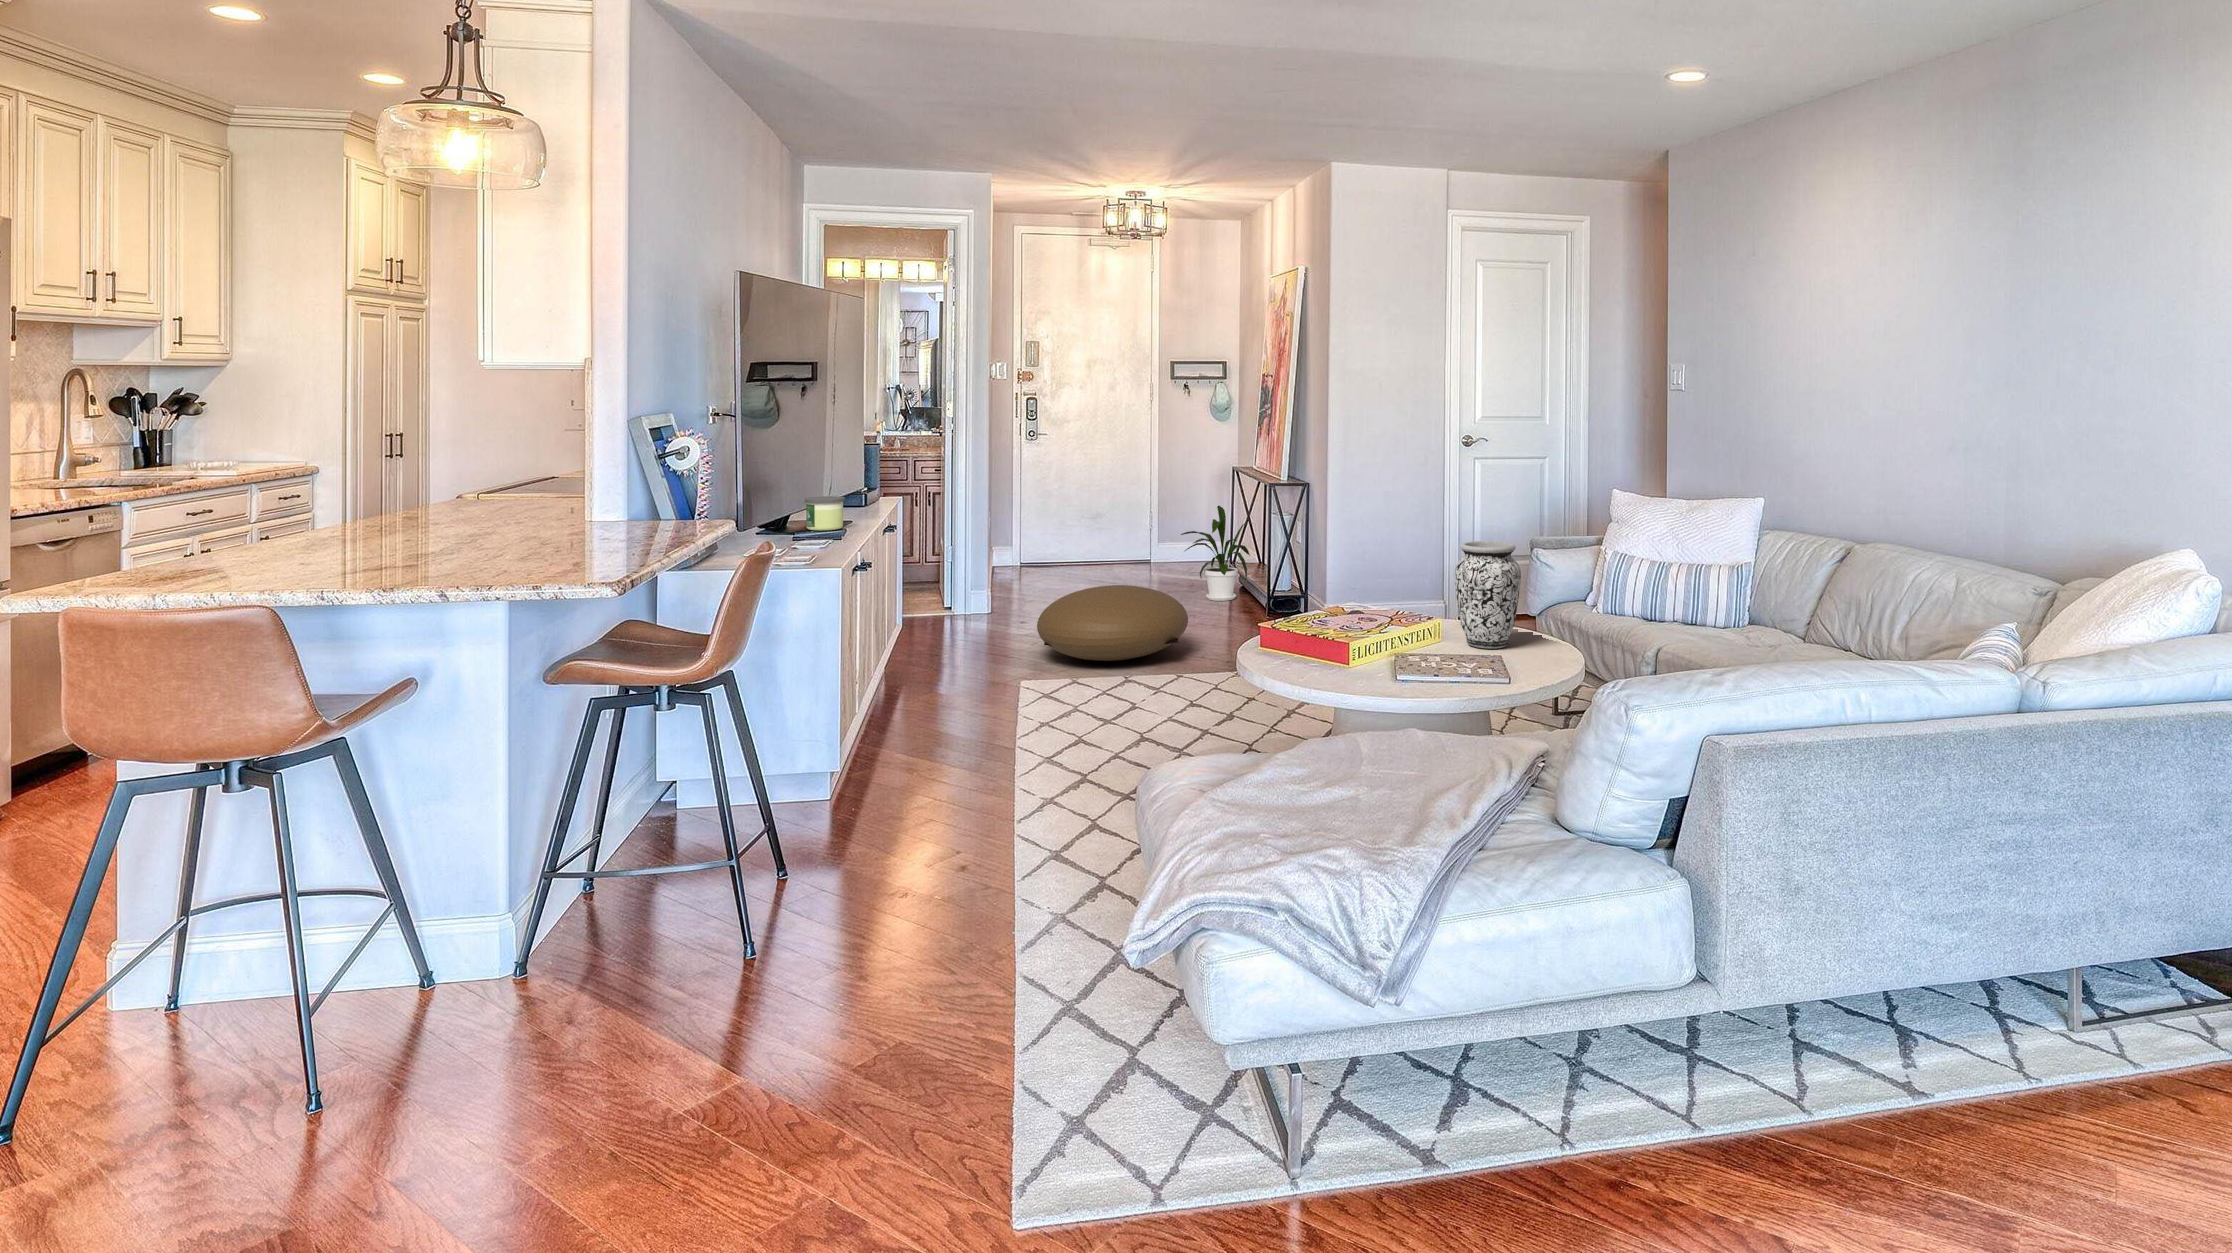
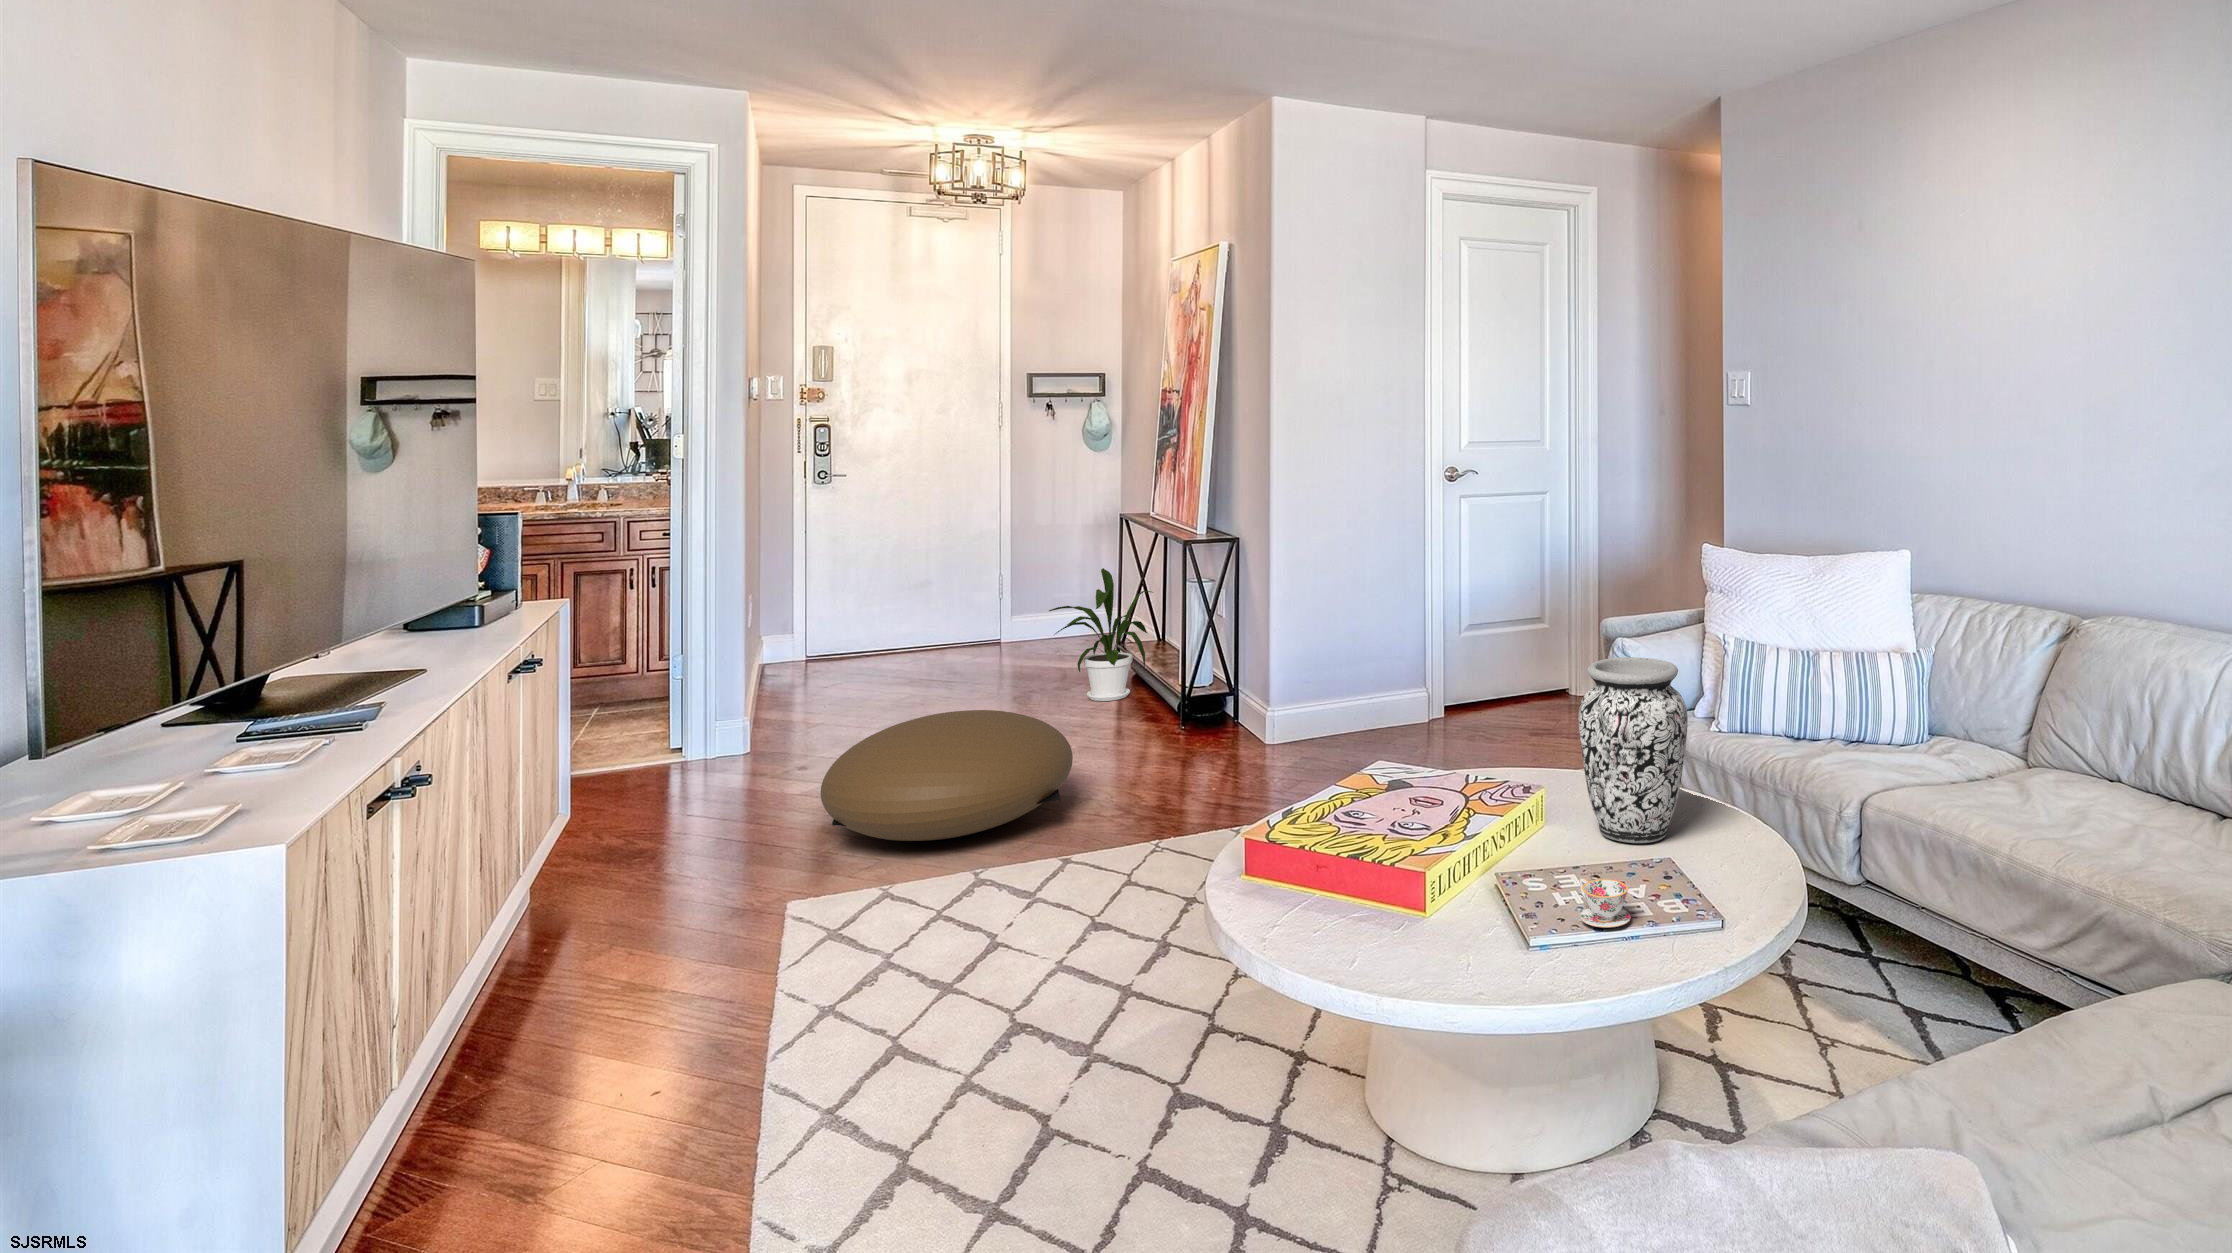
candle: present [804,496,845,531] -> none [305,626,403,697]
teacup: none [1428,651,1456,674] -> present [1580,878,1631,928]

